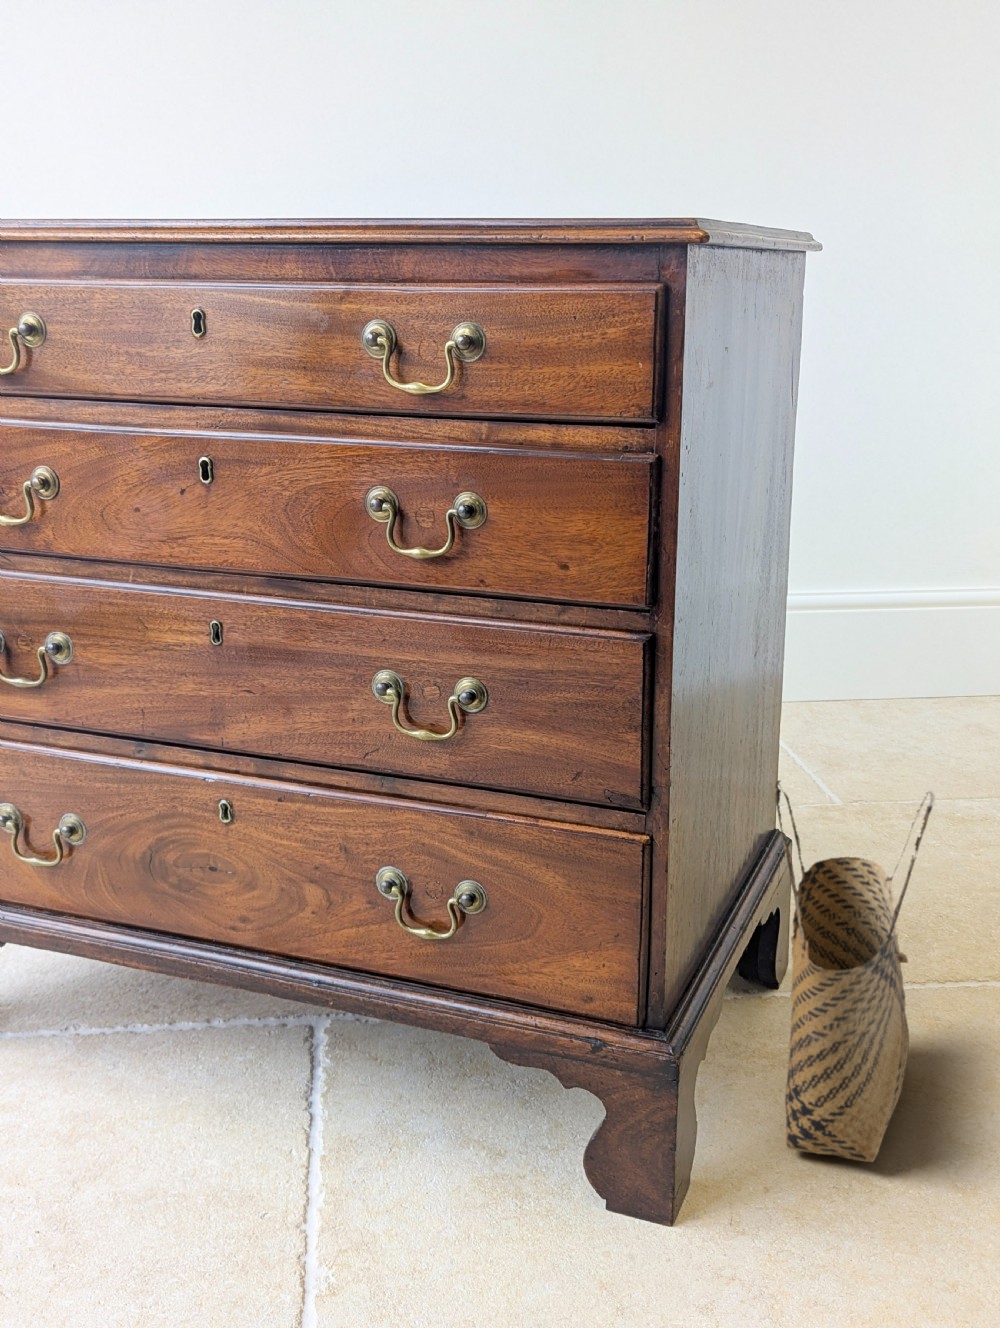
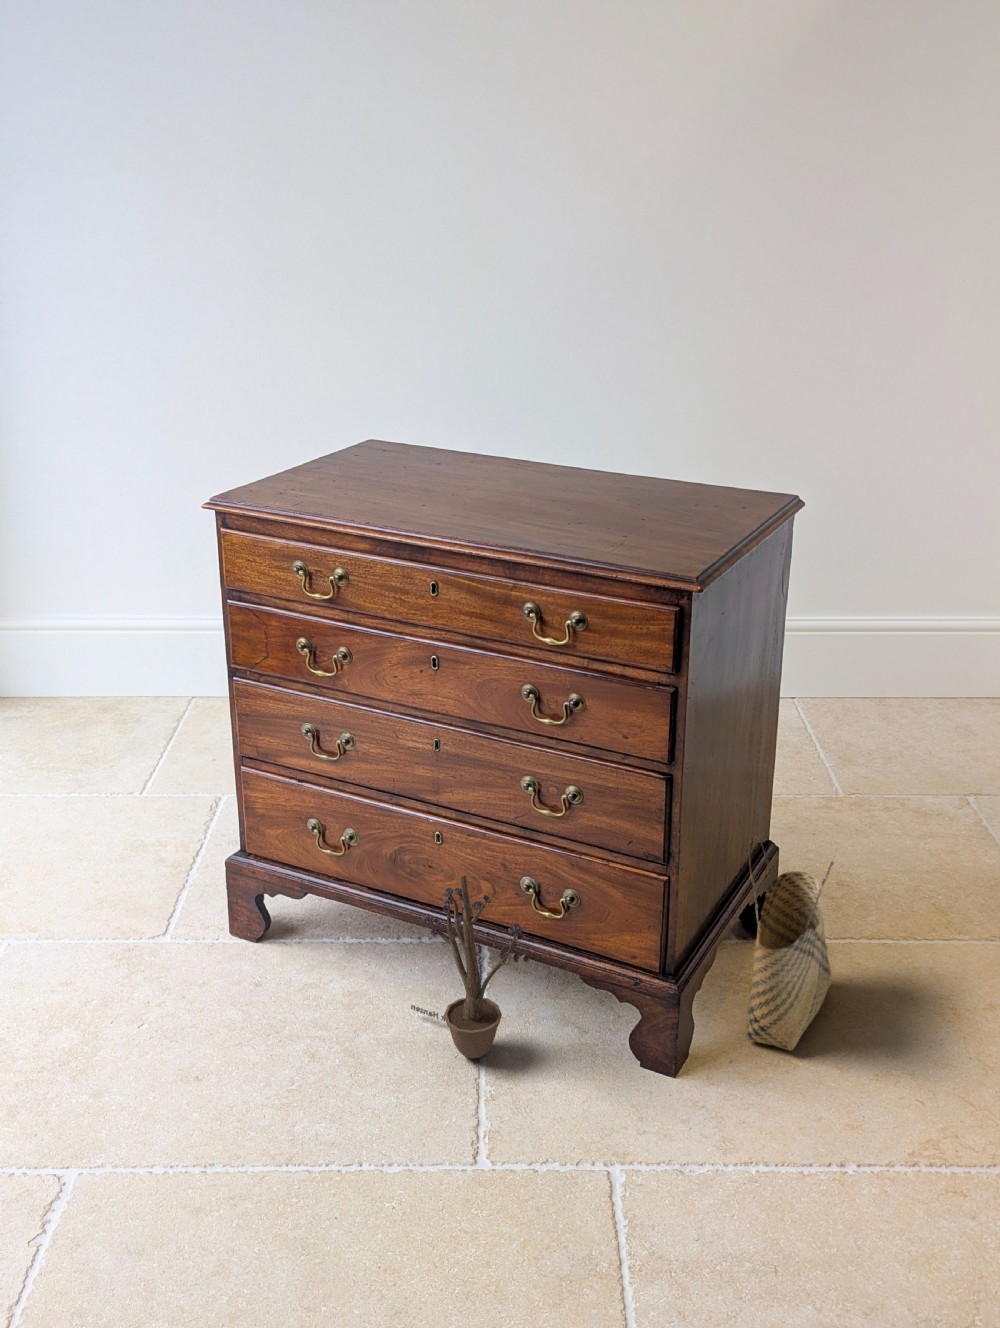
decorative plant: none [182,854,394,1217] -> present [411,876,529,1059]

